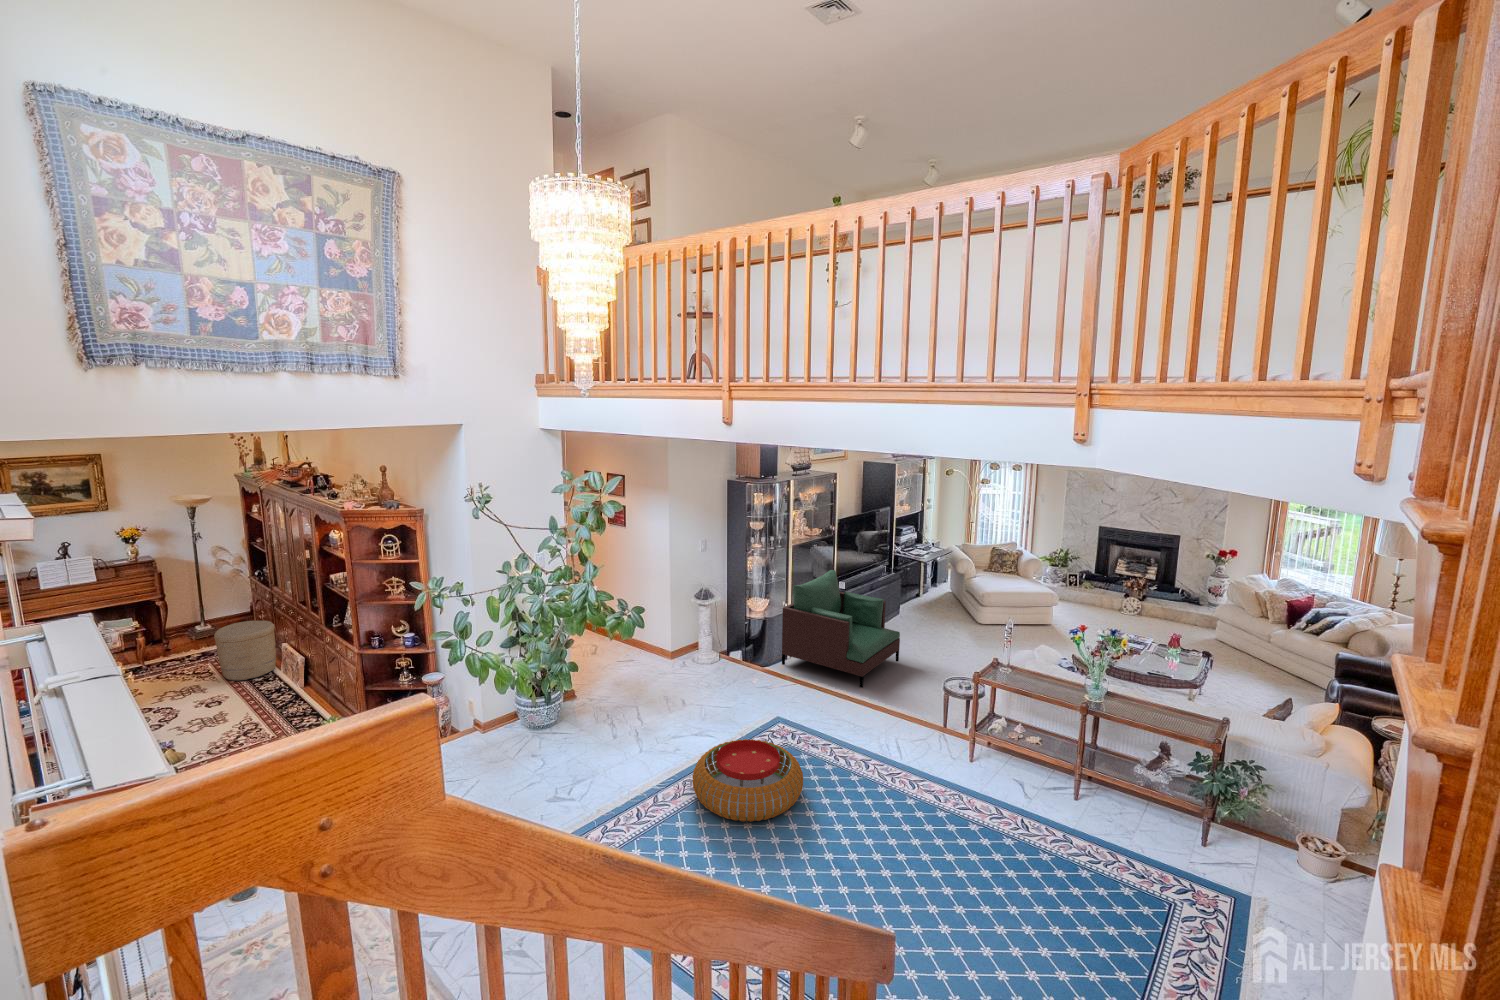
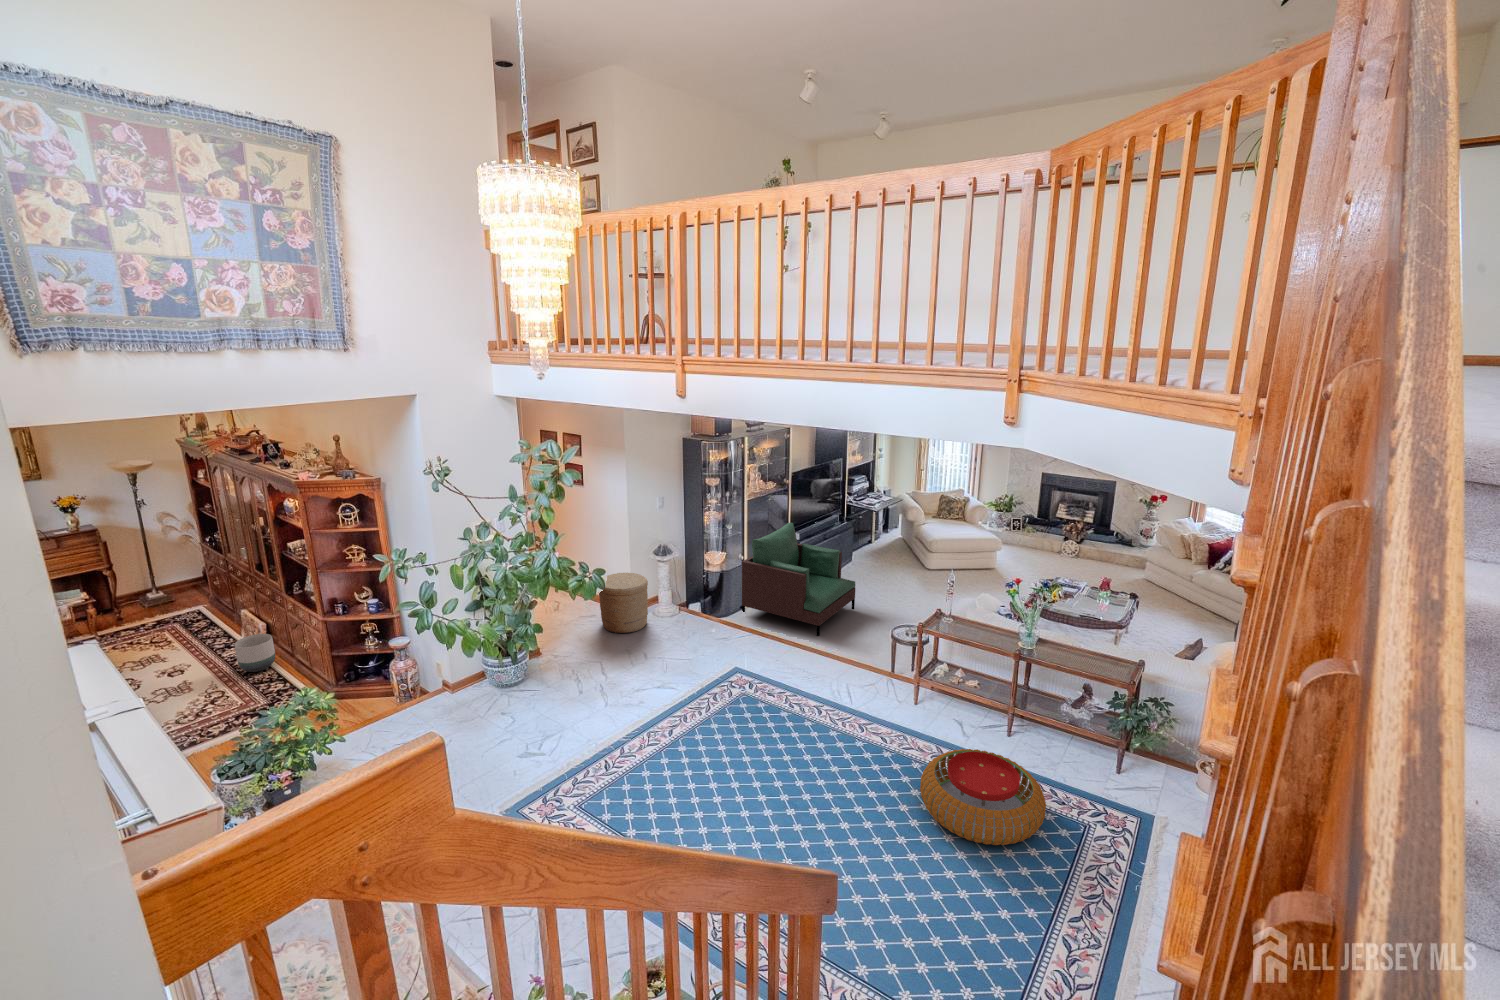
woven basket: present [214,621,276,681] -> present [599,573,648,633]
planter: none [273,667,313,706] -> present [234,634,275,672]
pouf: present [693,739,803,822] -> present [920,749,1046,845]

